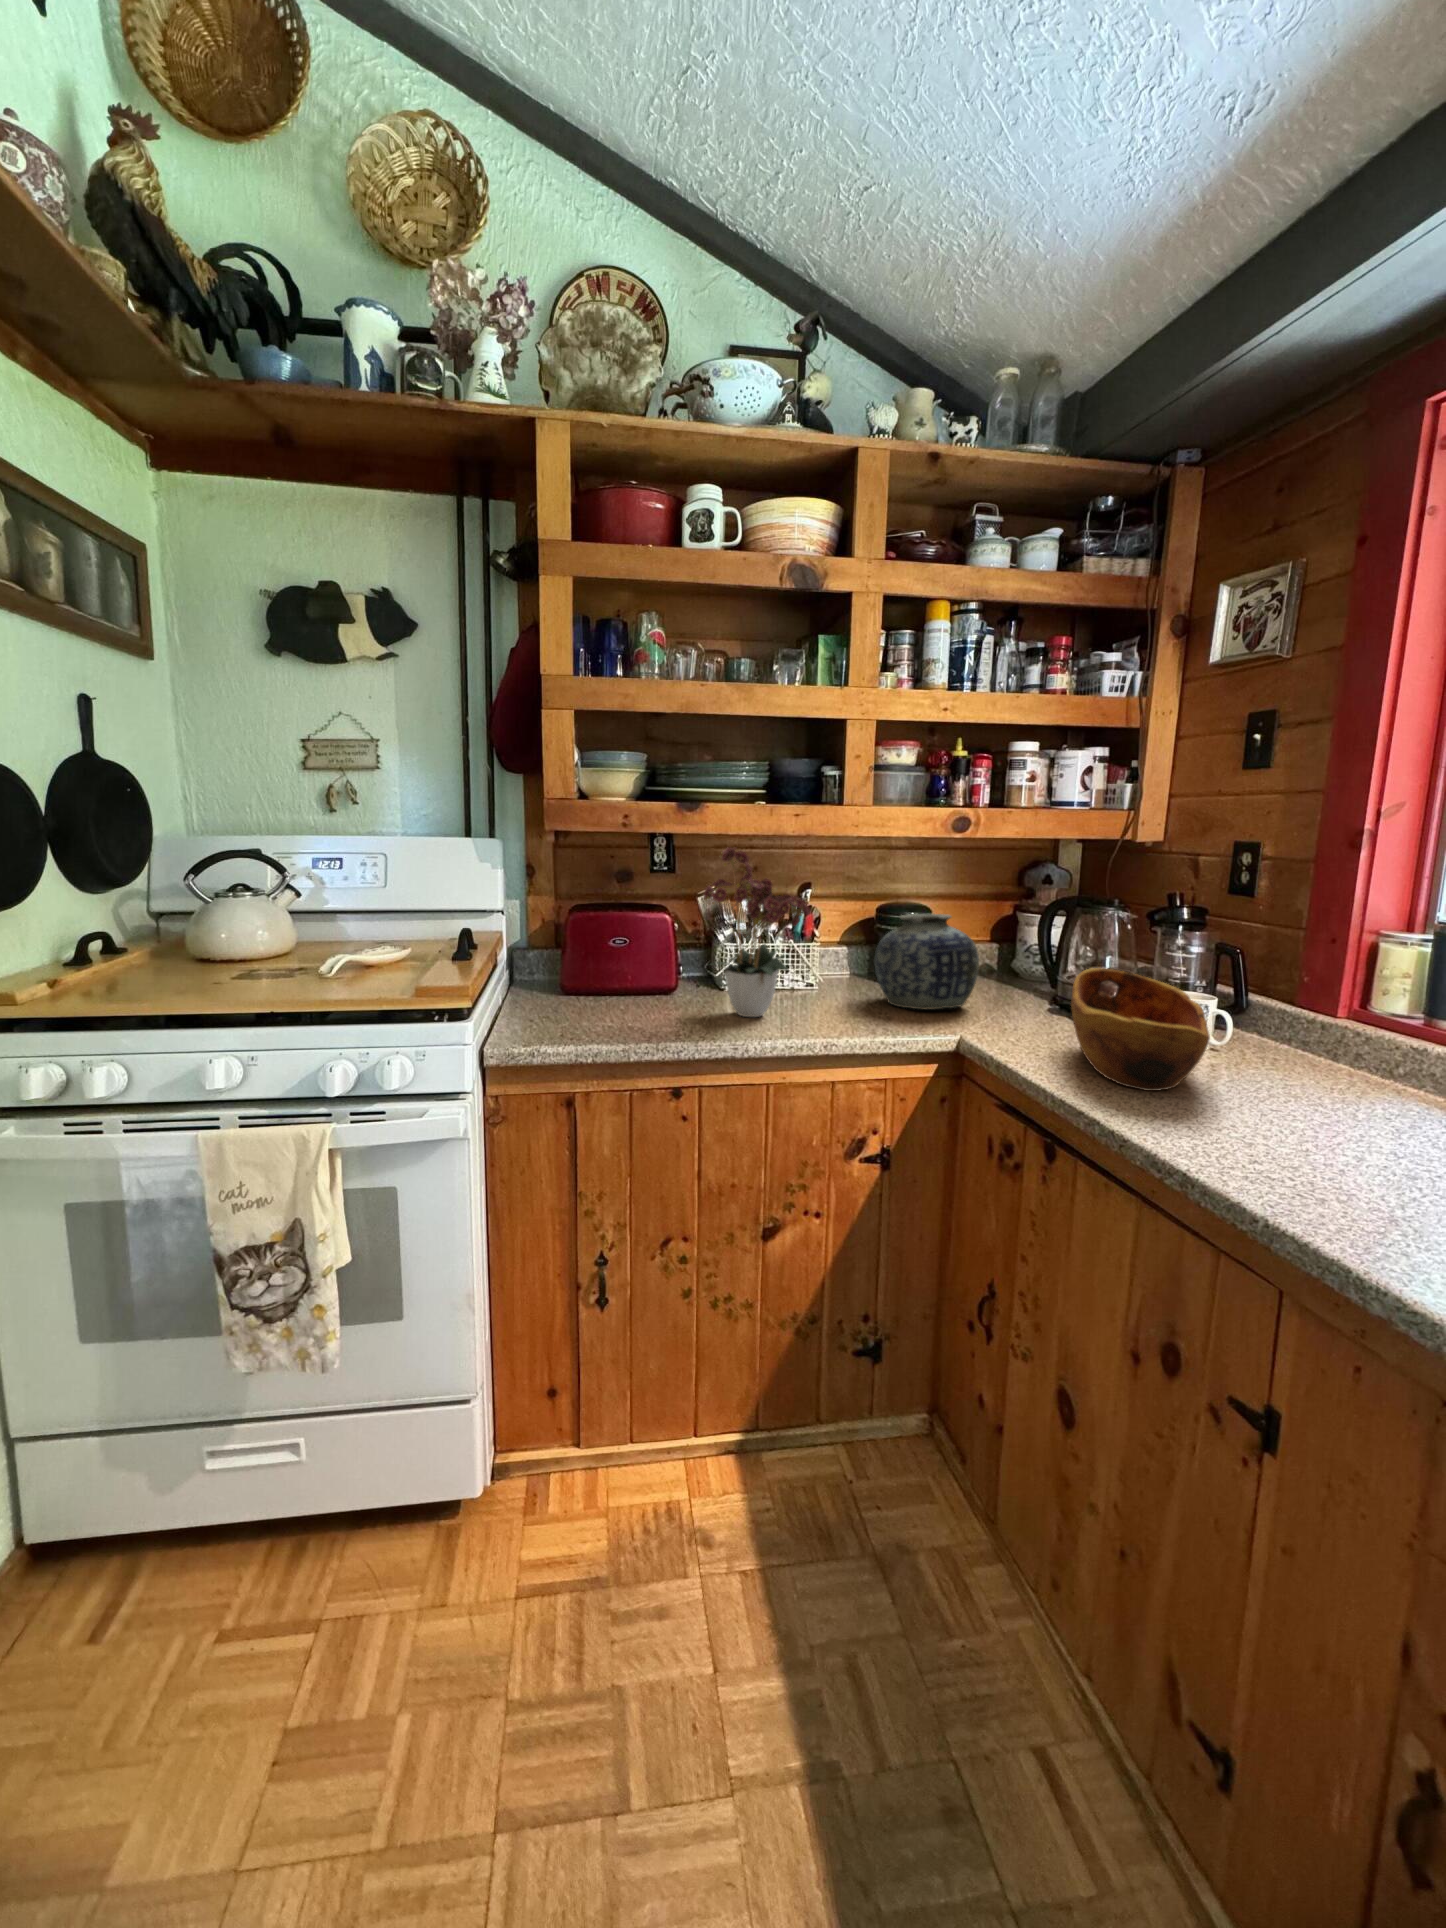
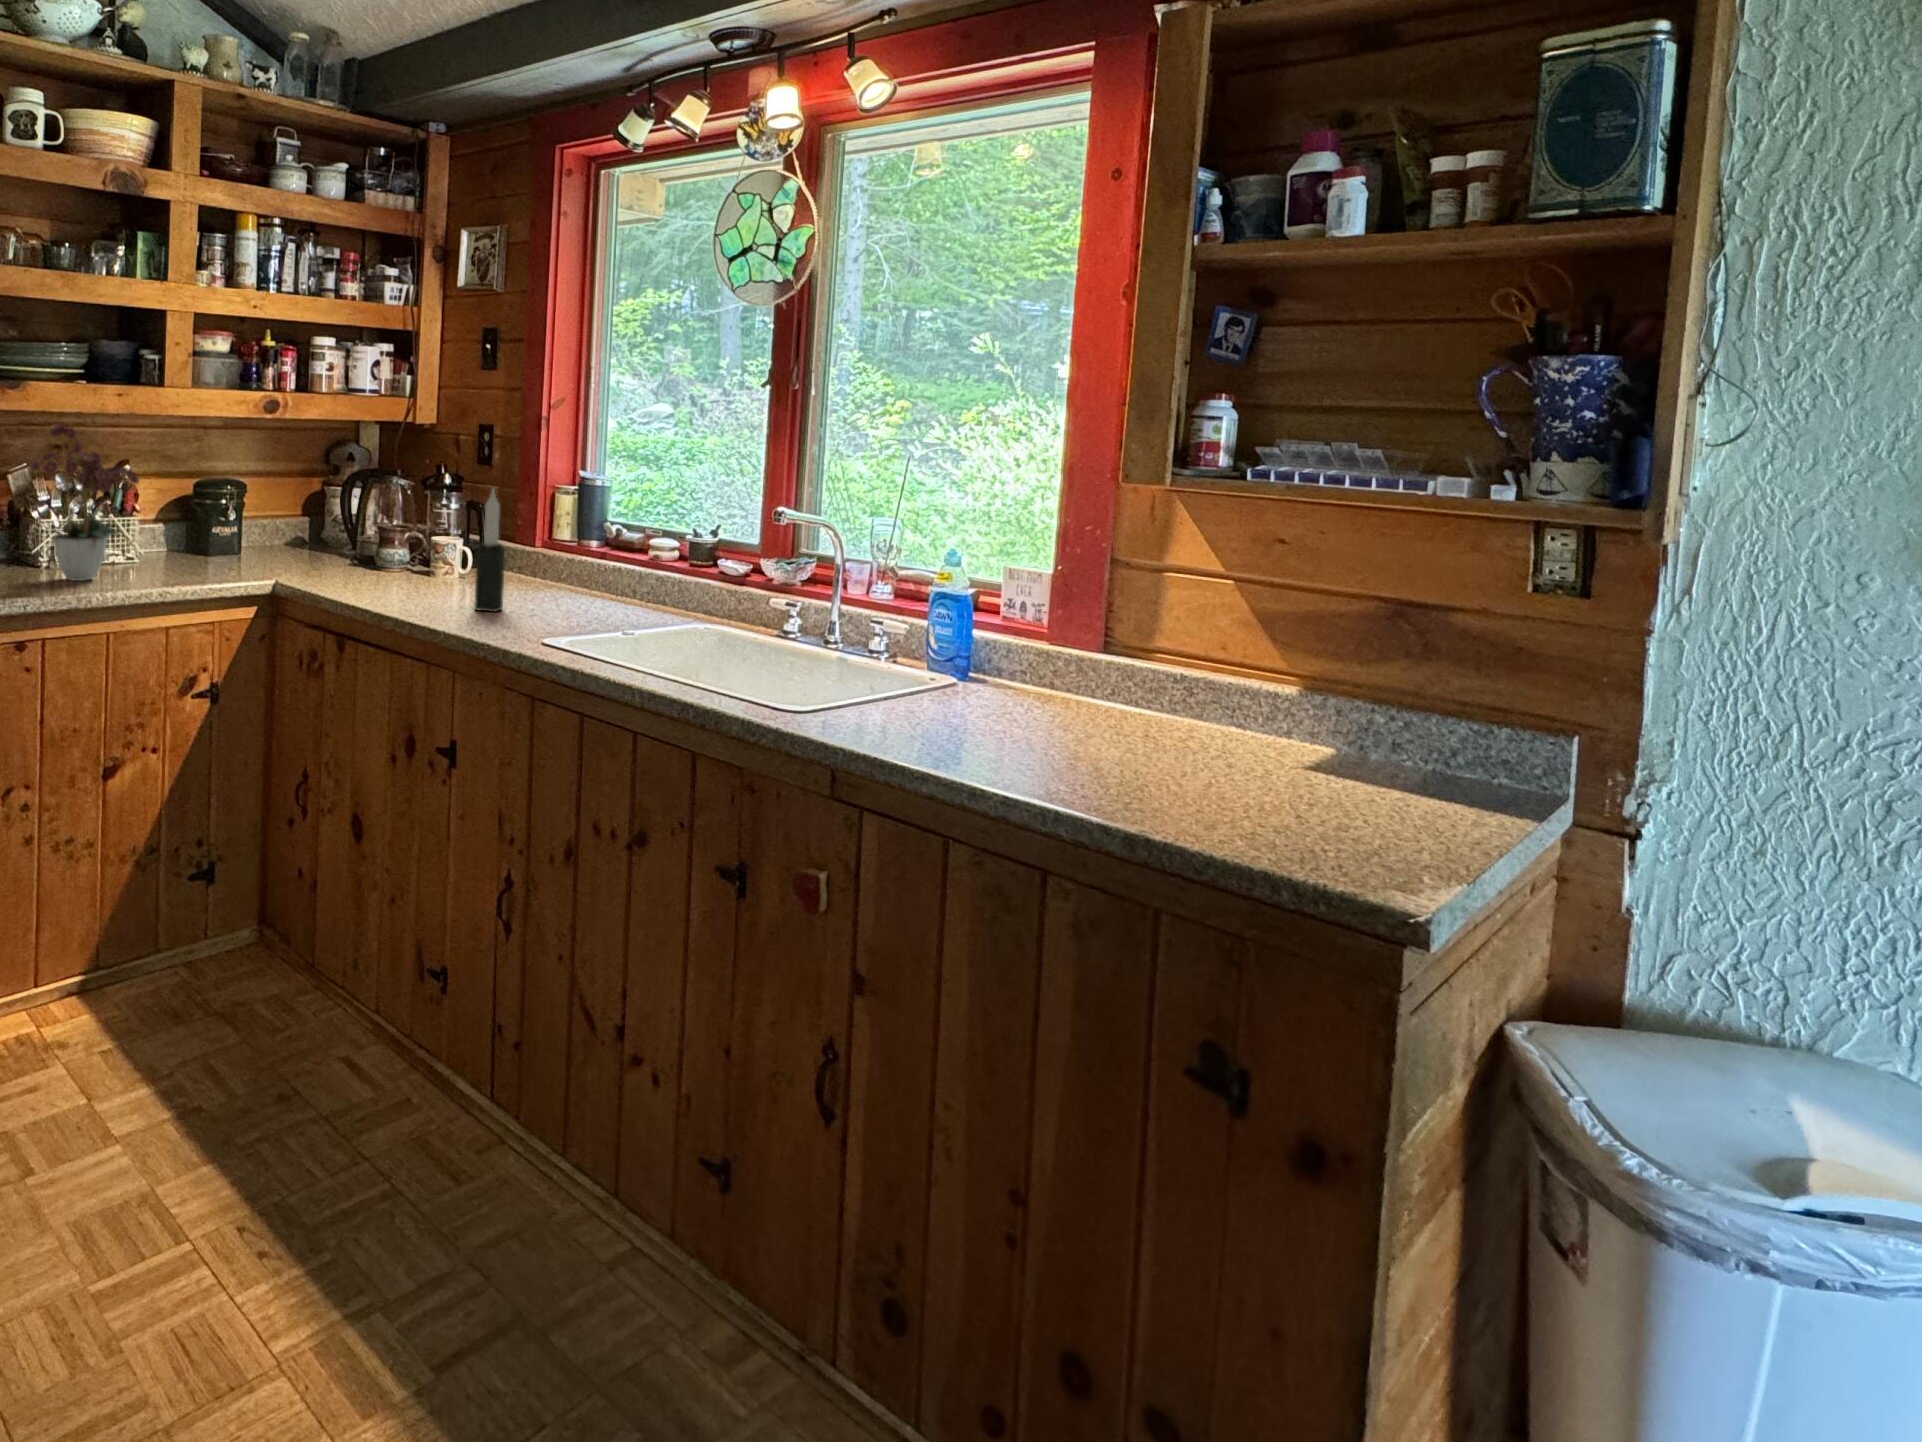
vase: present [874,914,979,1009] -> none [196,484,290,567]
candle: none [1272,946,1336,1144] -> present [474,489,505,612]
wooden bowl: present [1071,968,1210,1091] -> none [360,520,447,599]

